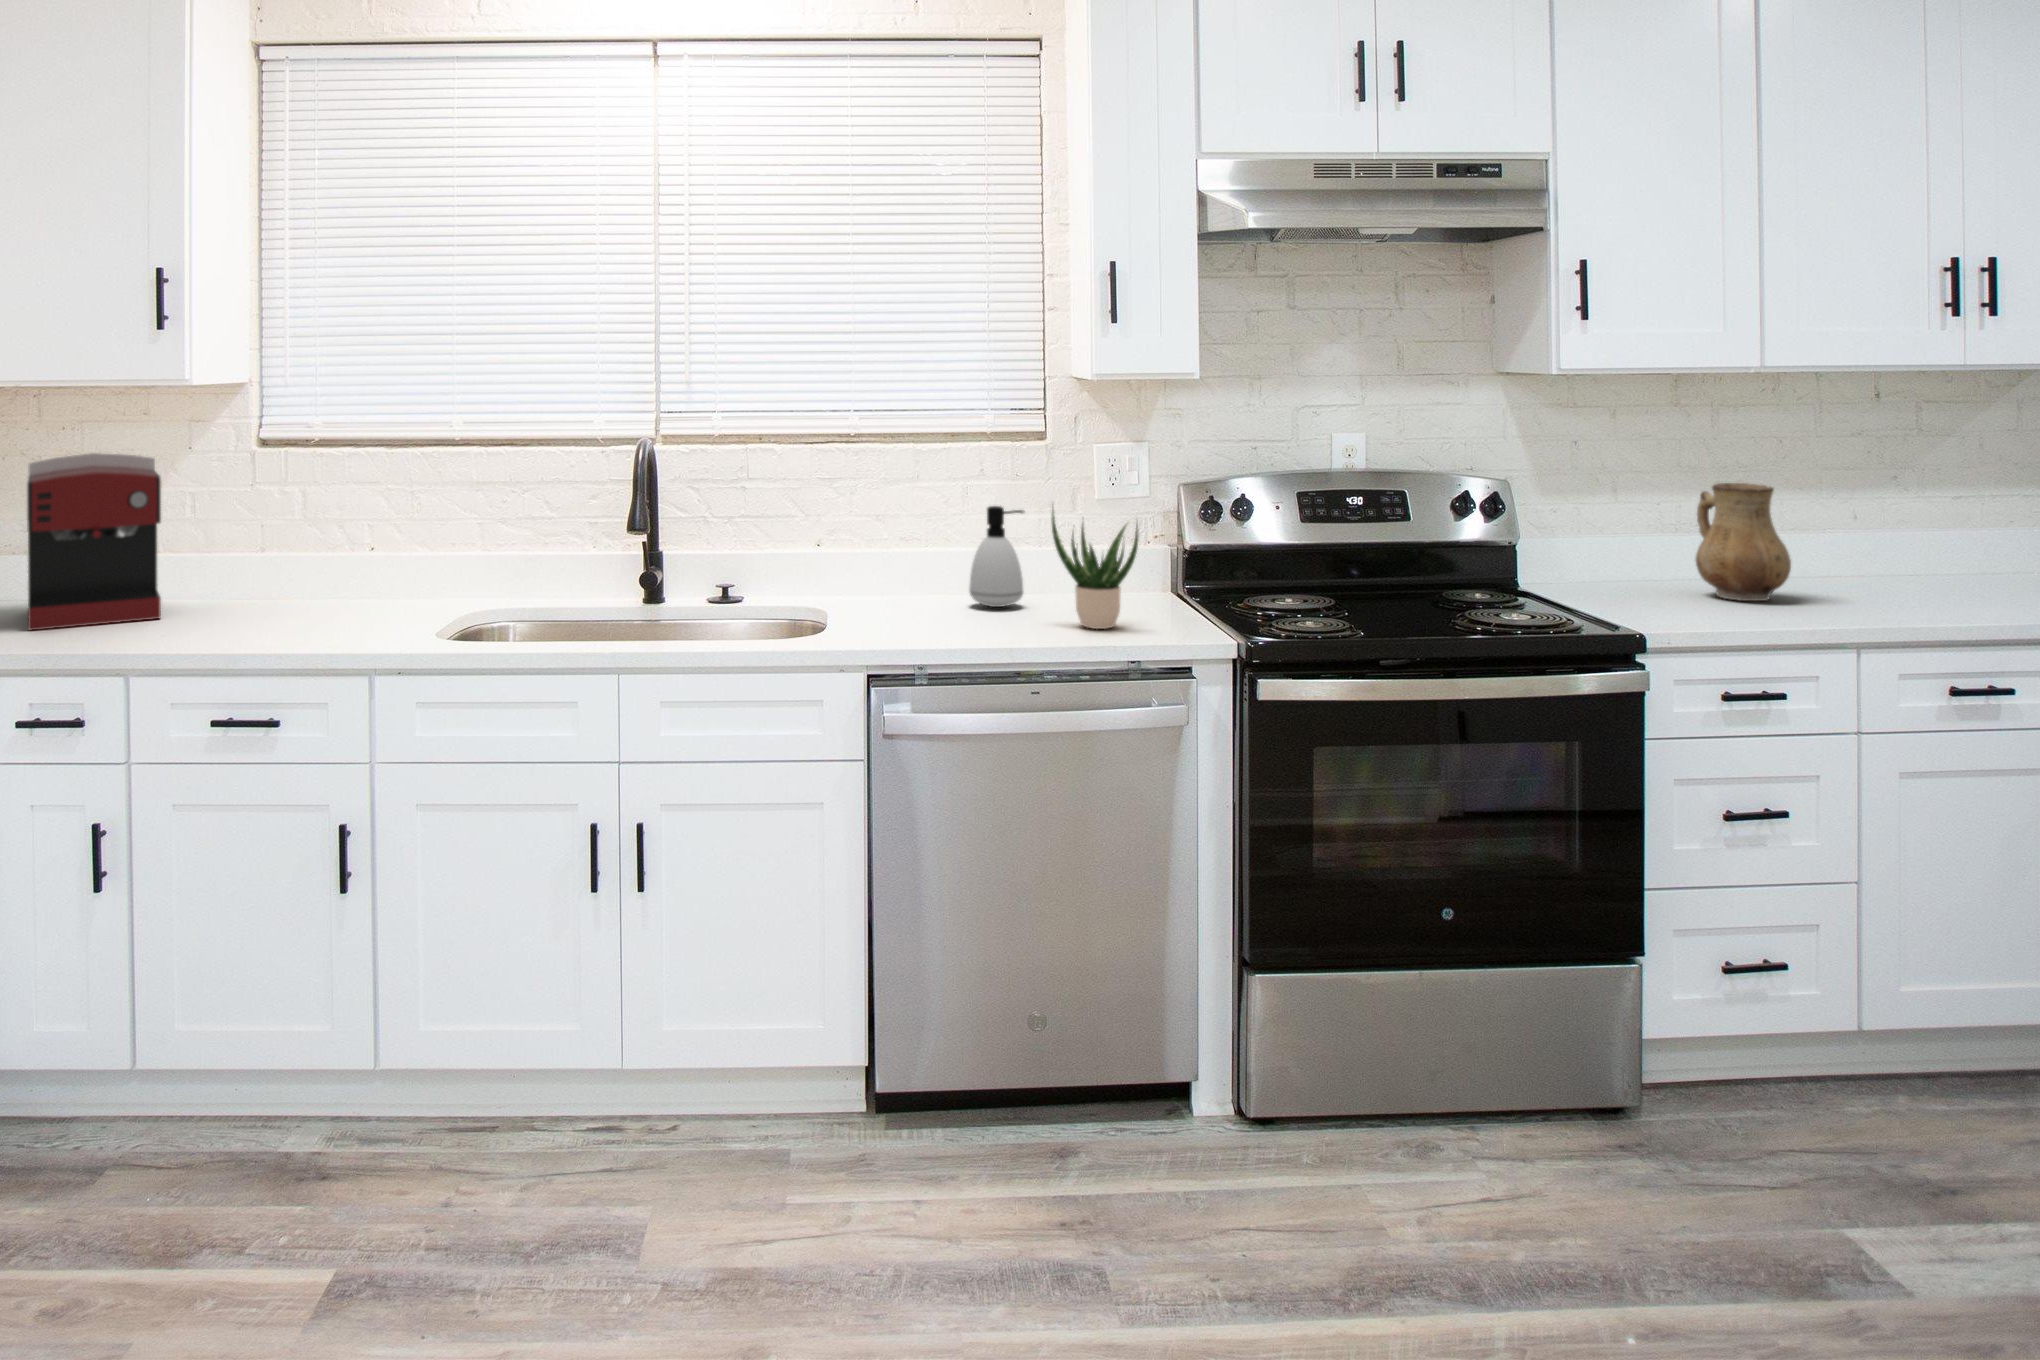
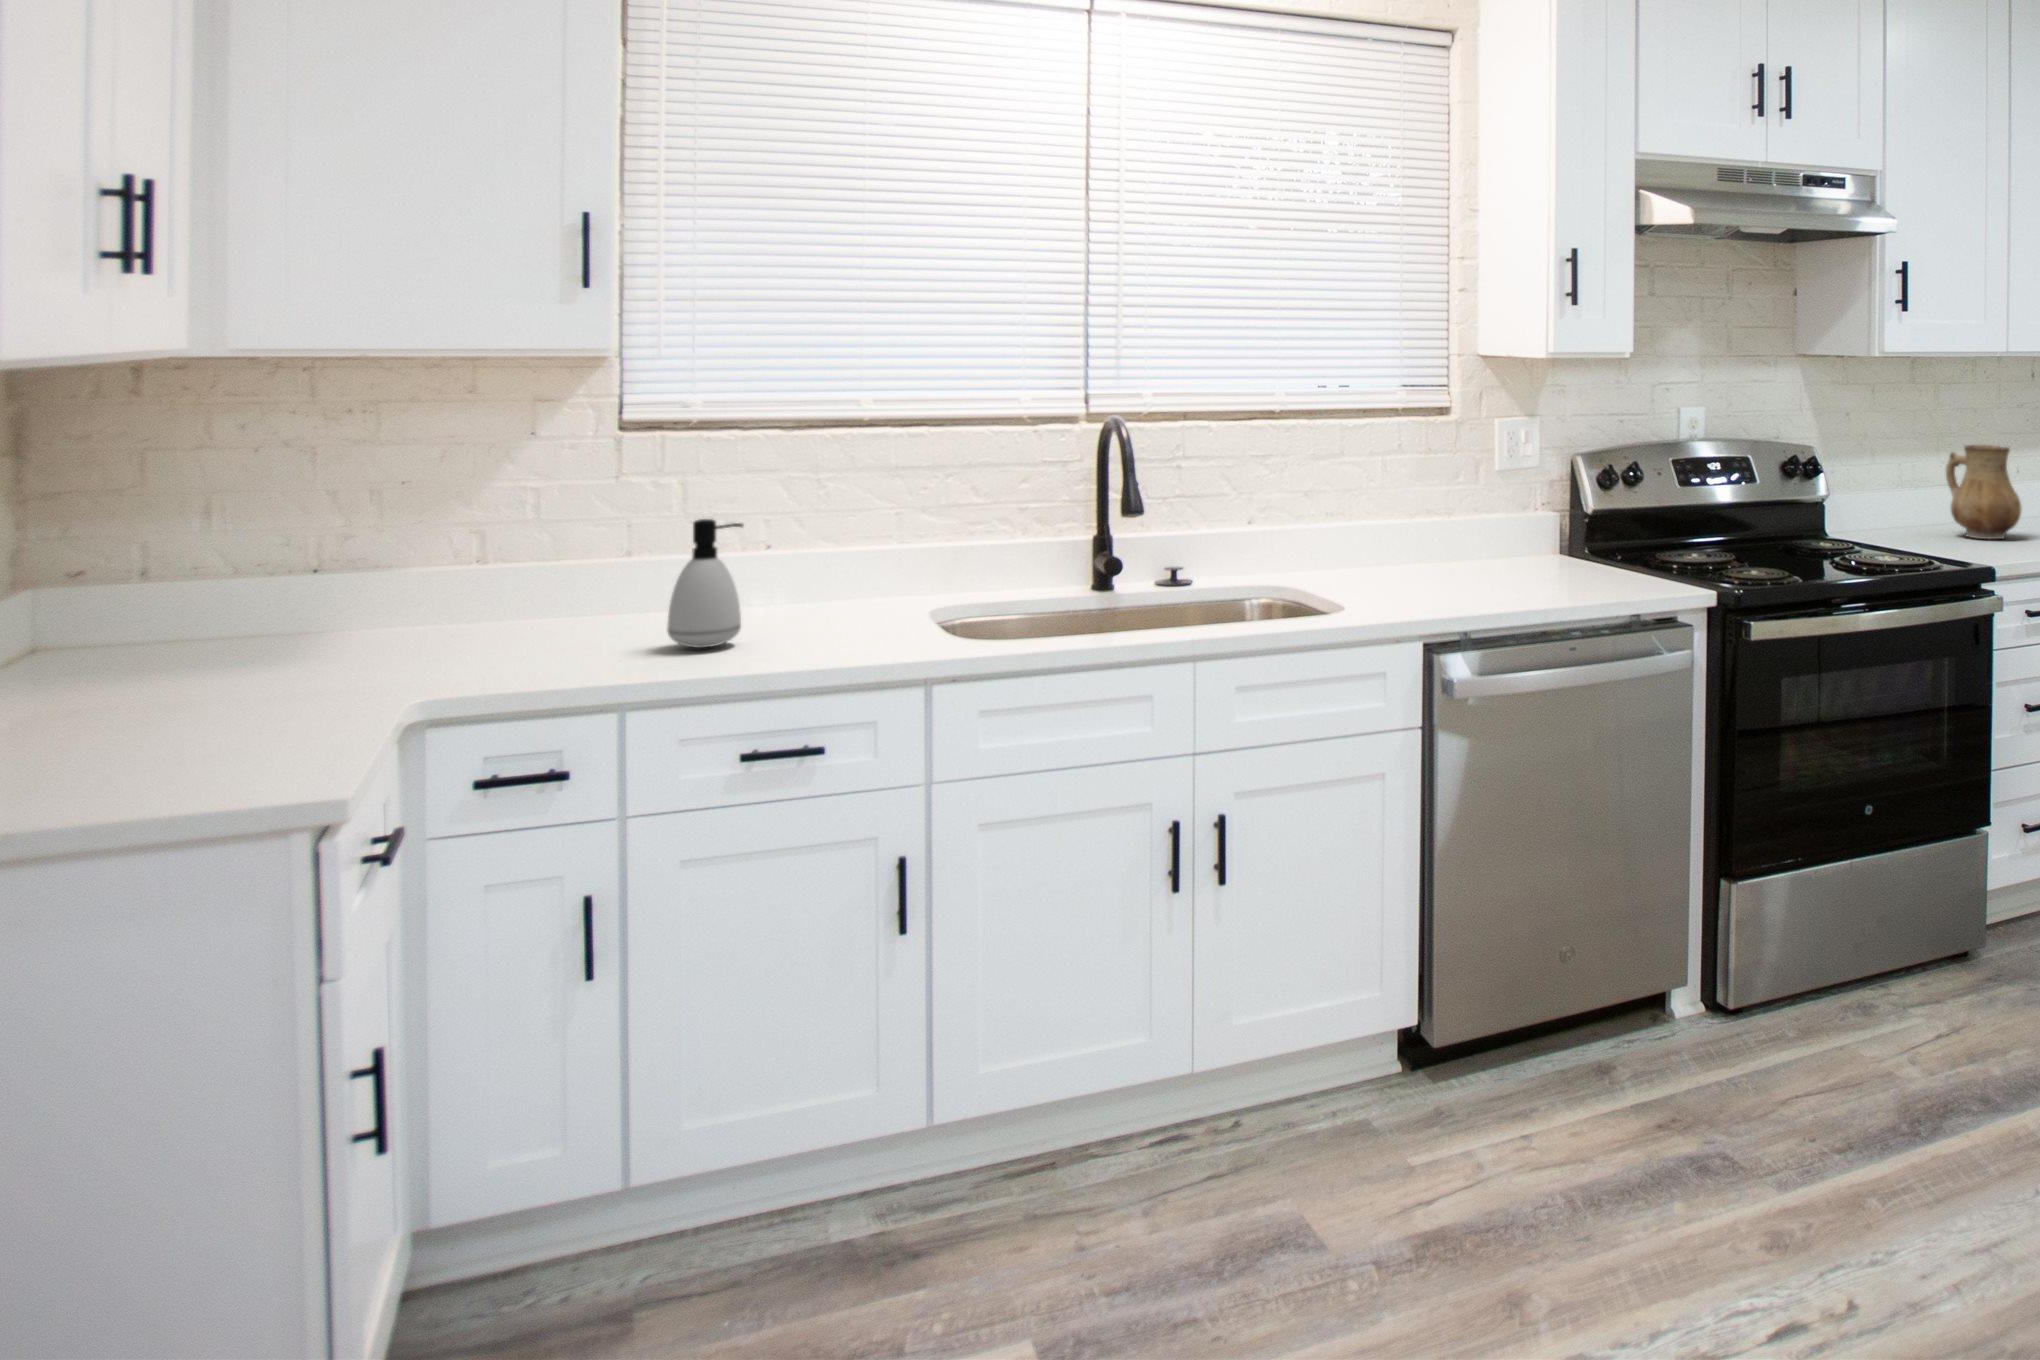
coffee maker: present [27,453,161,630] -> none [350,443,573,668]
soap dispenser: present [969,506,1024,607] -> present [667,519,743,648]
potted plant: present [1052,511,1138,629] -> none [1540,471,1625,588]

